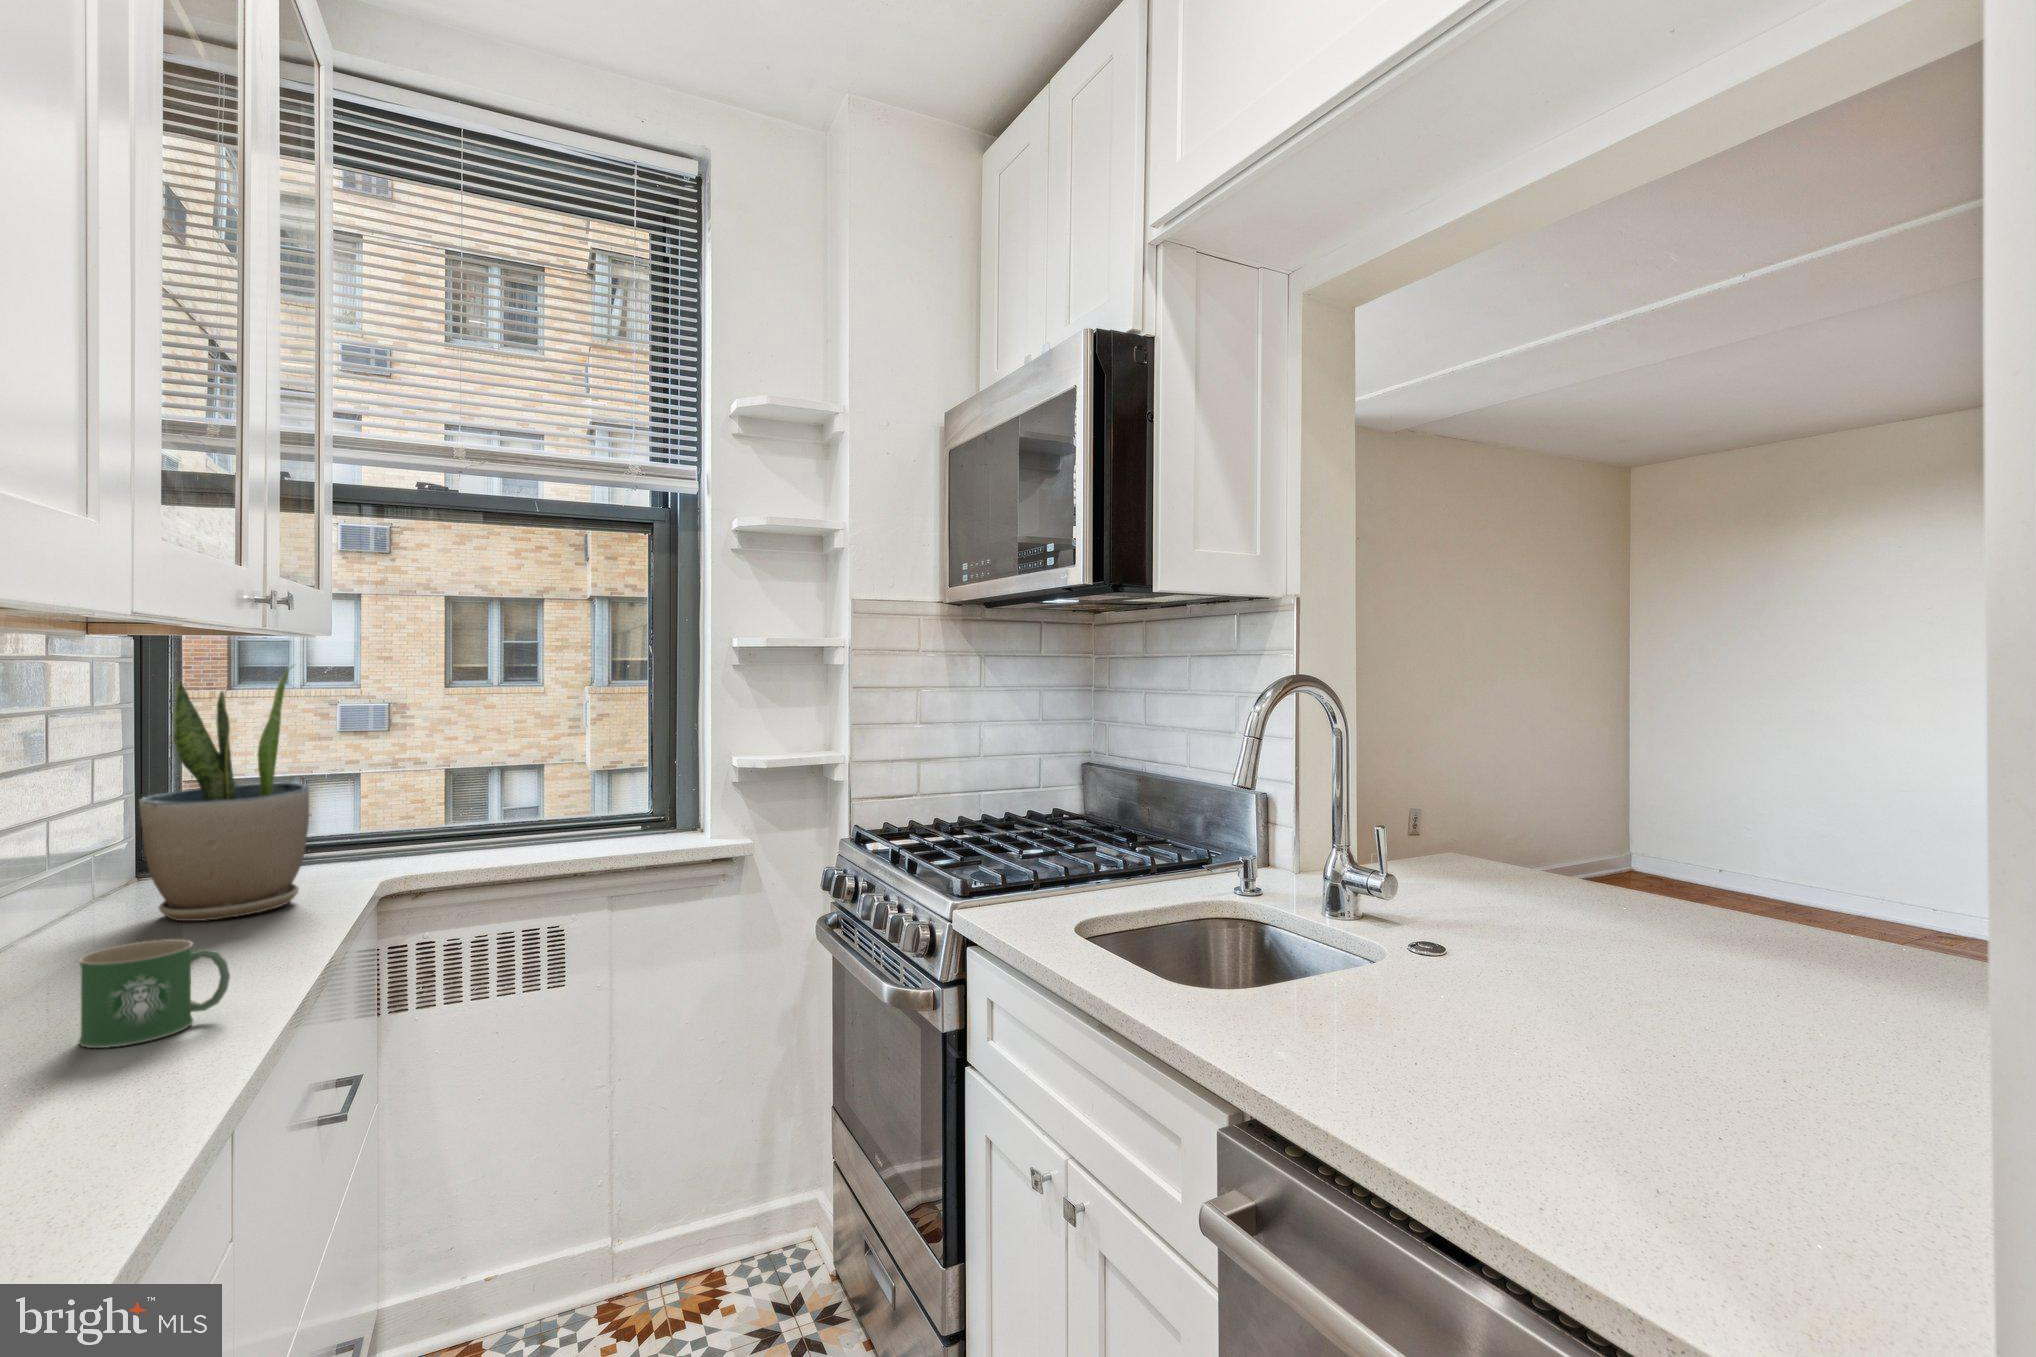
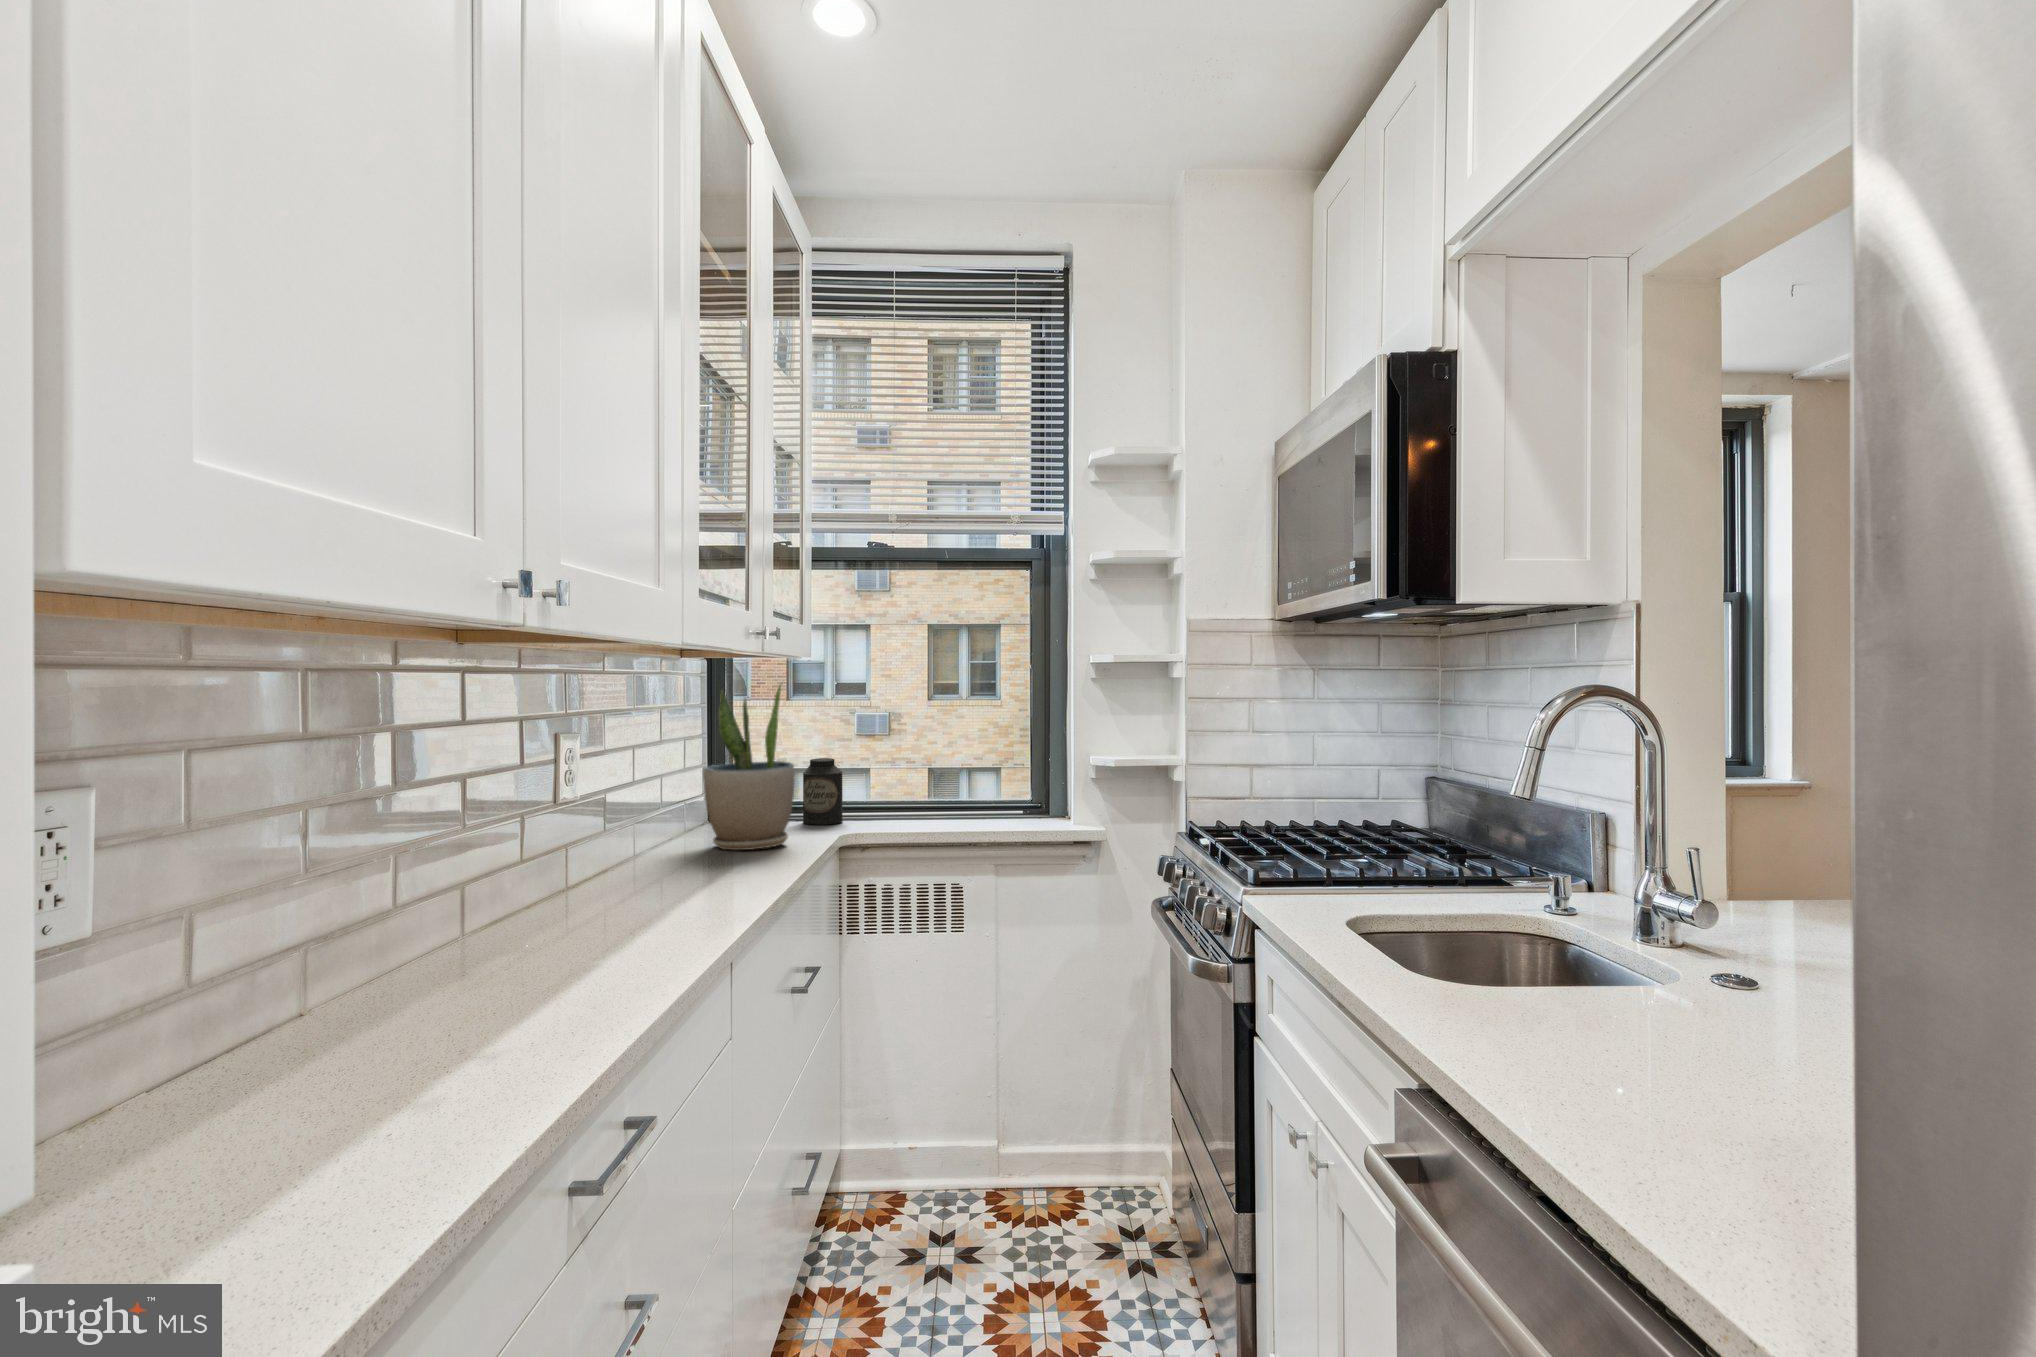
canister: none [310,772,376,865] -> present [803,758,843,825]
mug: present [78,939,230,1048] -> none [663,848,735,906]

